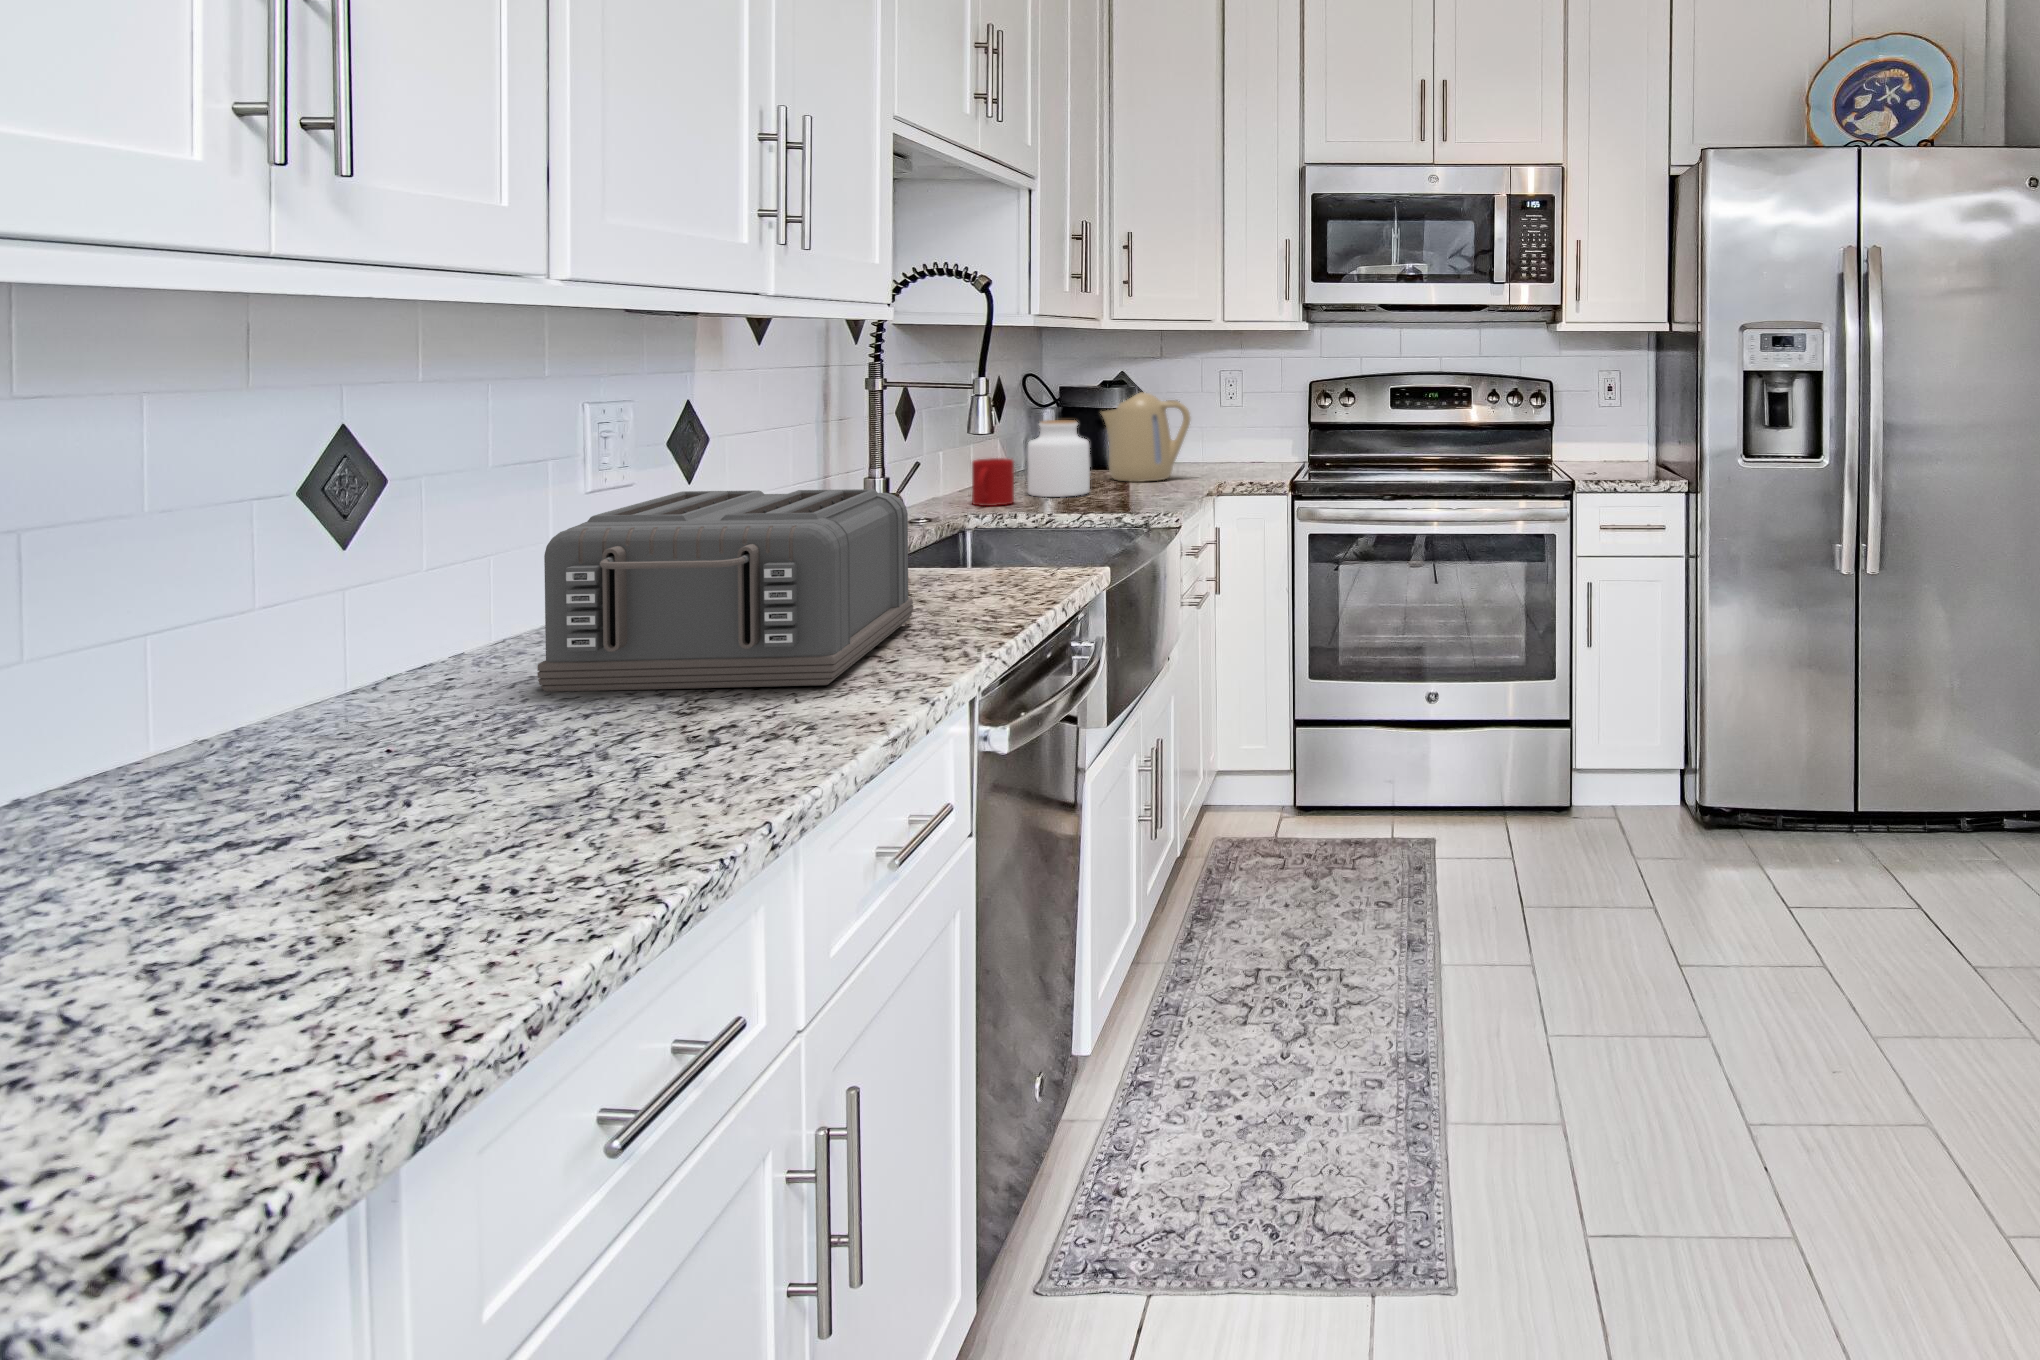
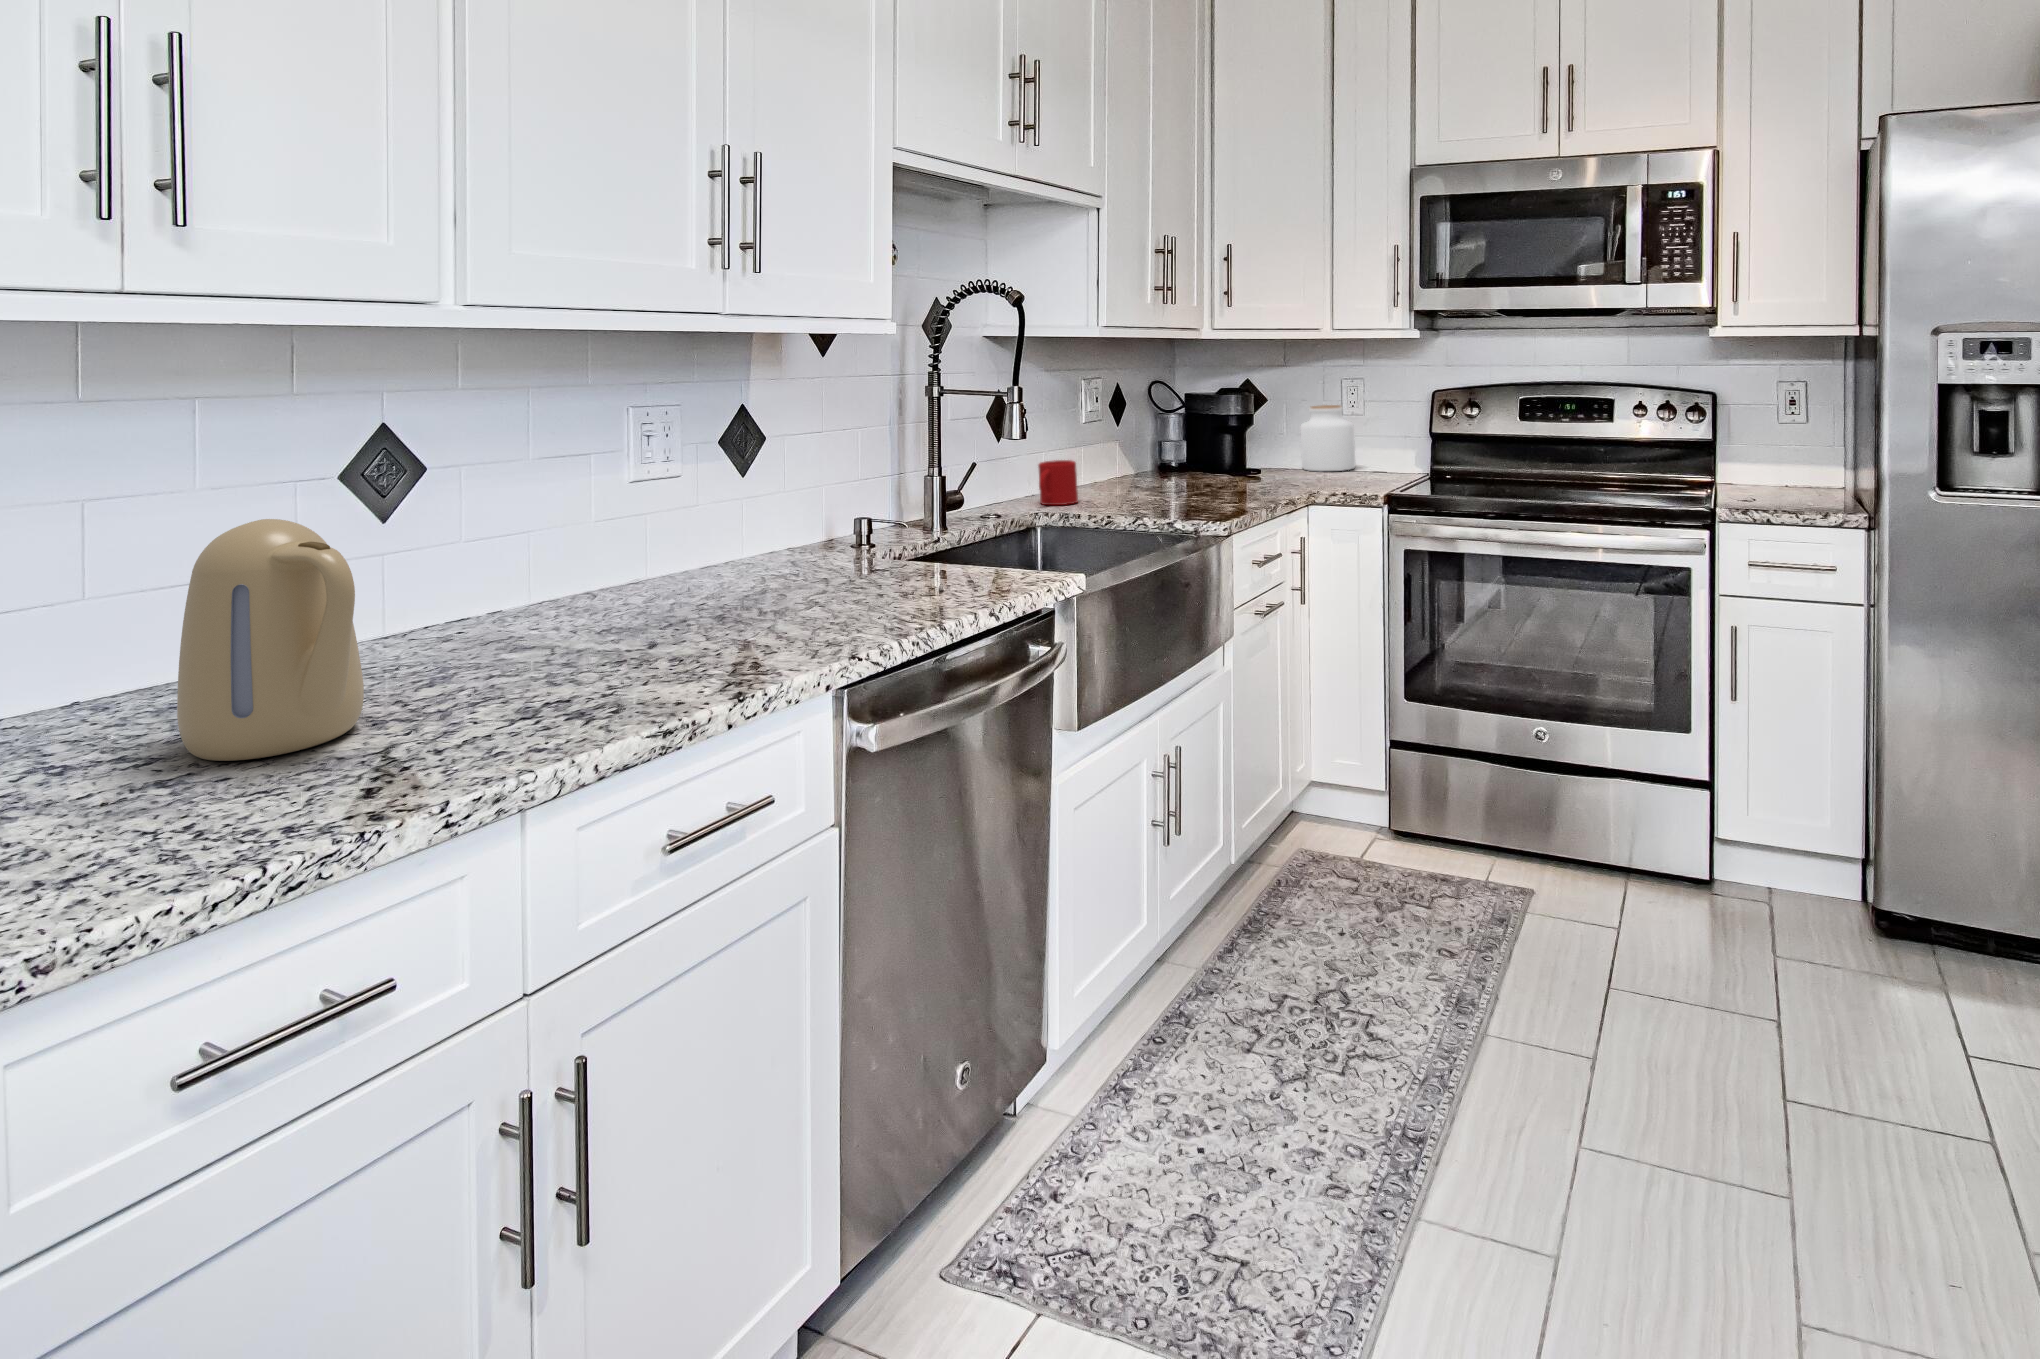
kettle: present [1100,392,1190,482] -> present [177,519,364,761]
jar: present [1028,420,1090,497] -> present [1300,405,1355,471]
toaster: present [537,489,913,692] -> none [497,504,820,683]

